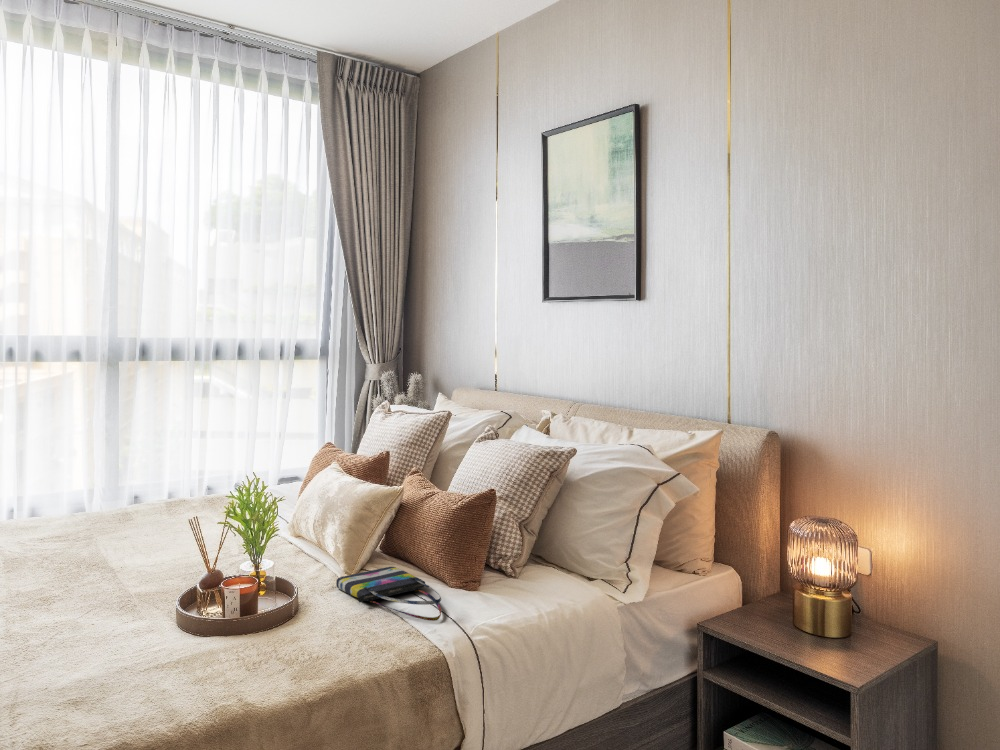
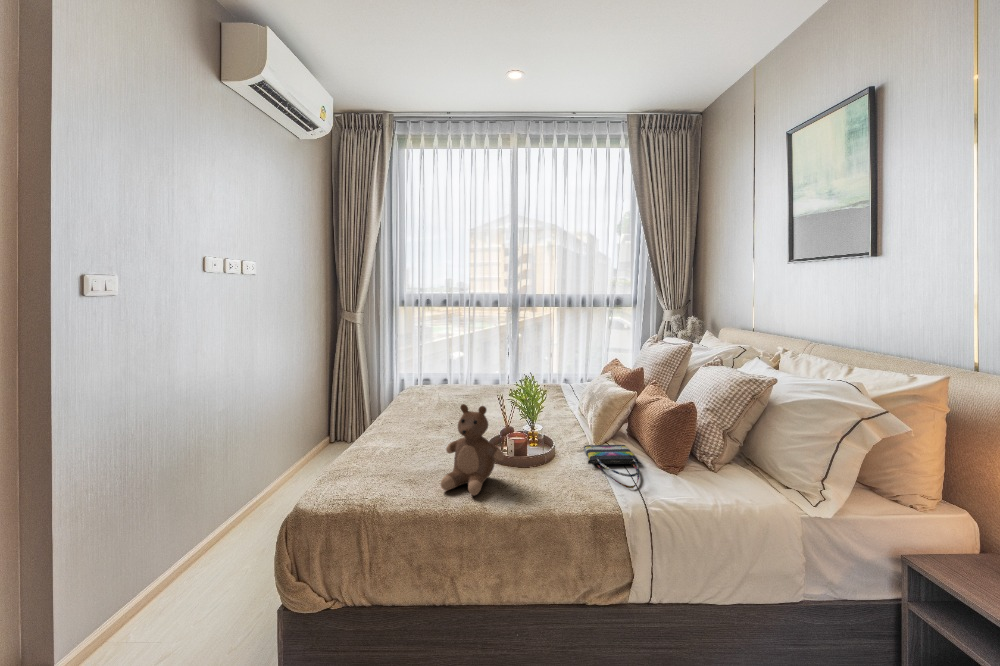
teddy bear: none [117,532,243,701] -> present [441,404,504,496]

